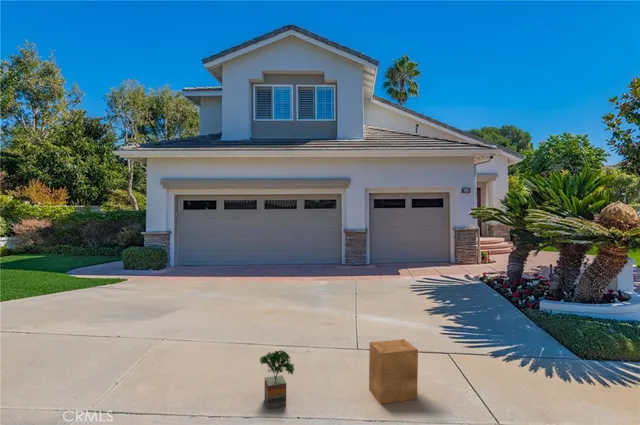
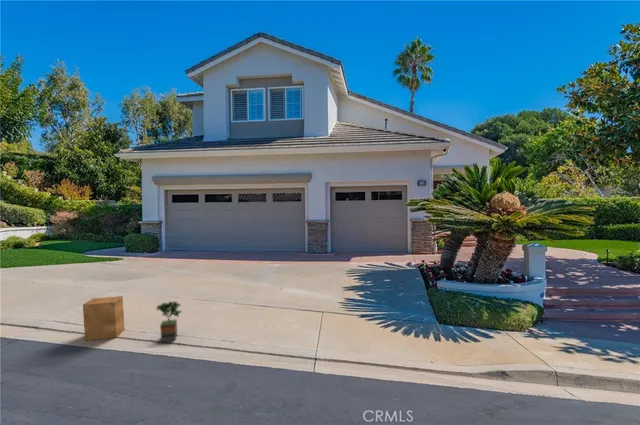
cardboard box: present [369,339,418,404] -> present [83,296,125,340]

